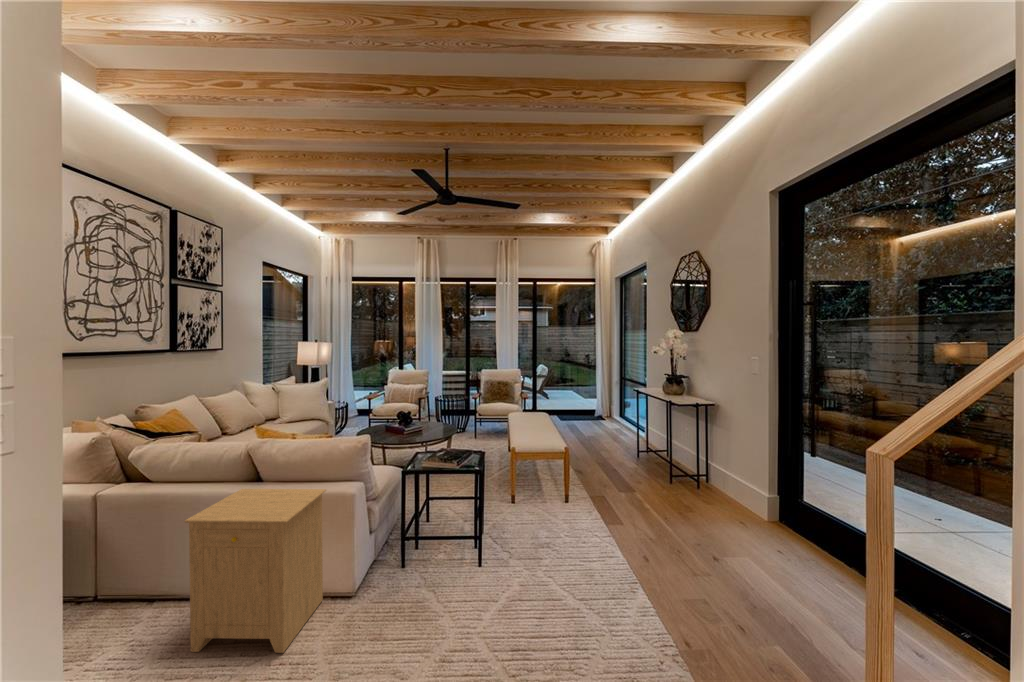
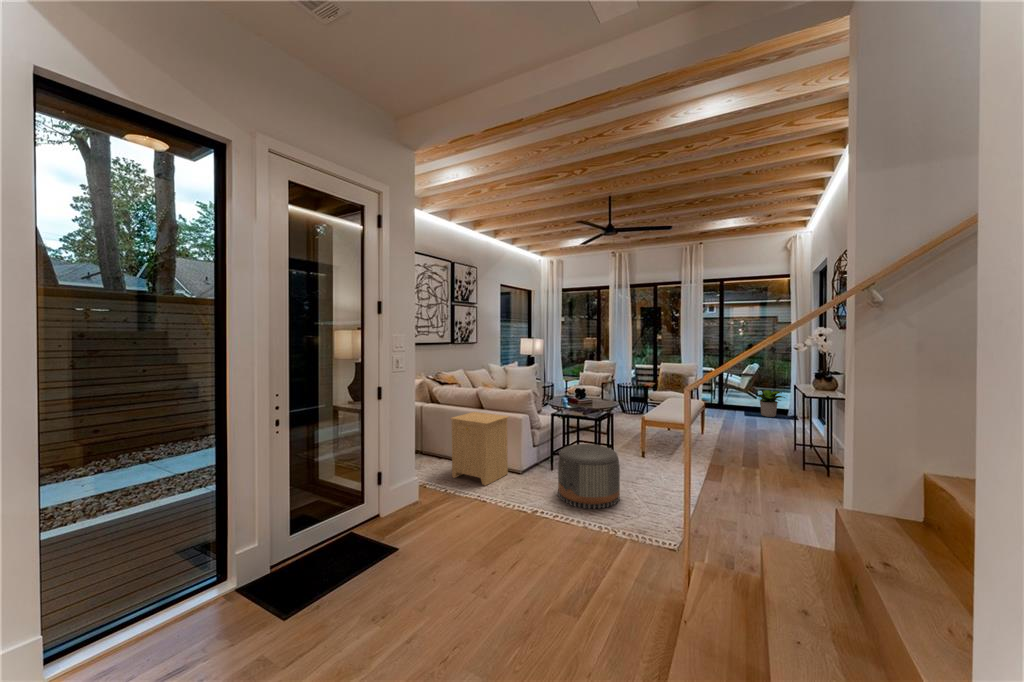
potted plant: none [568,393,600,421] -> present [754,390,785,417]
pouf: none [438,515,543,650] -> present [558,444,620,509]

